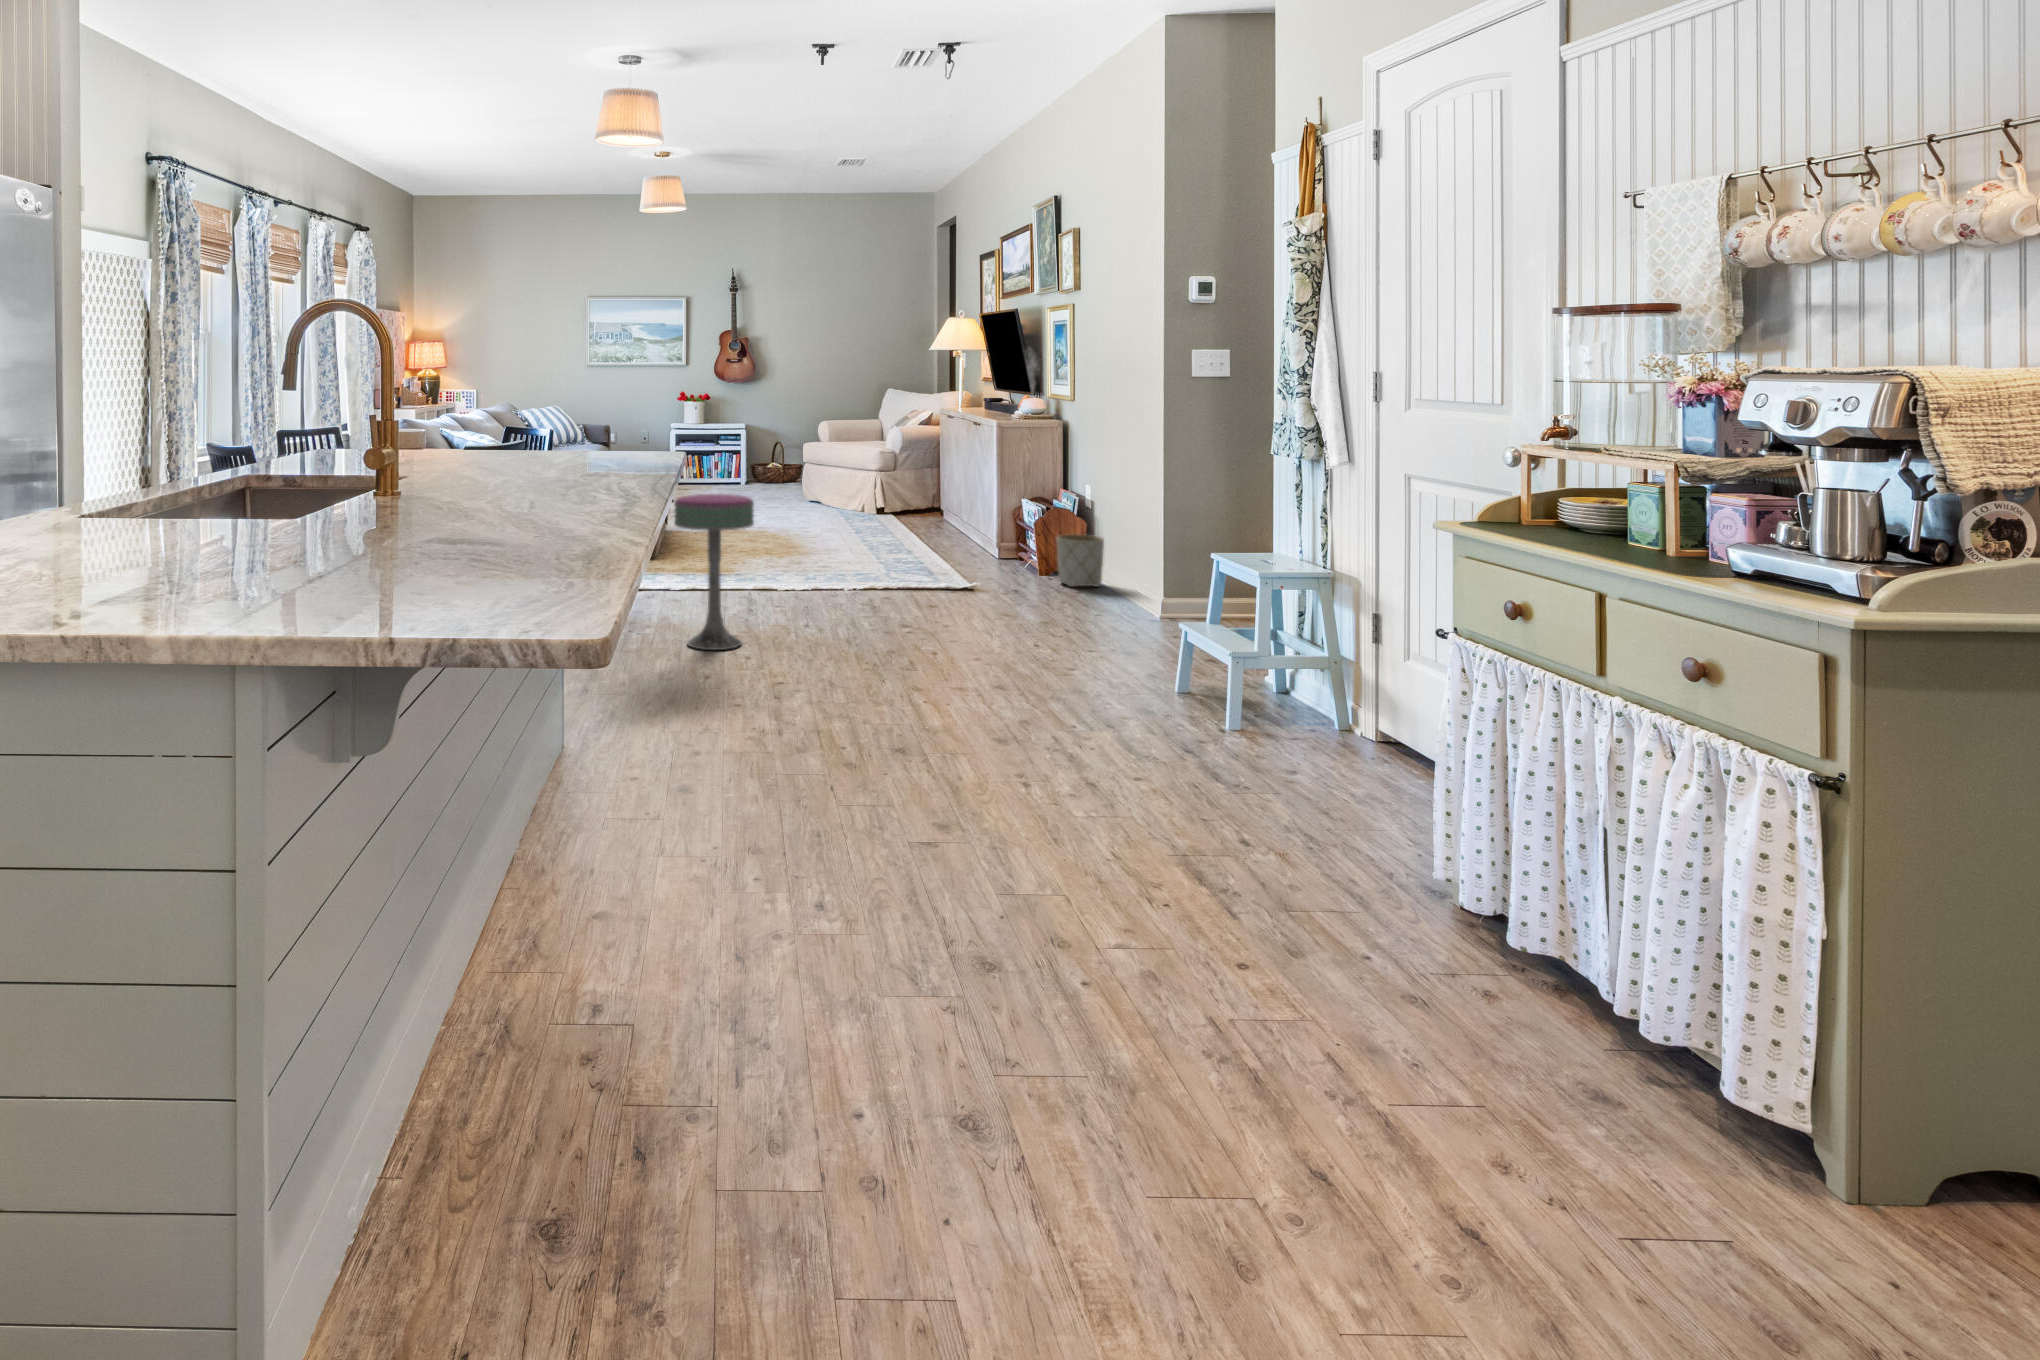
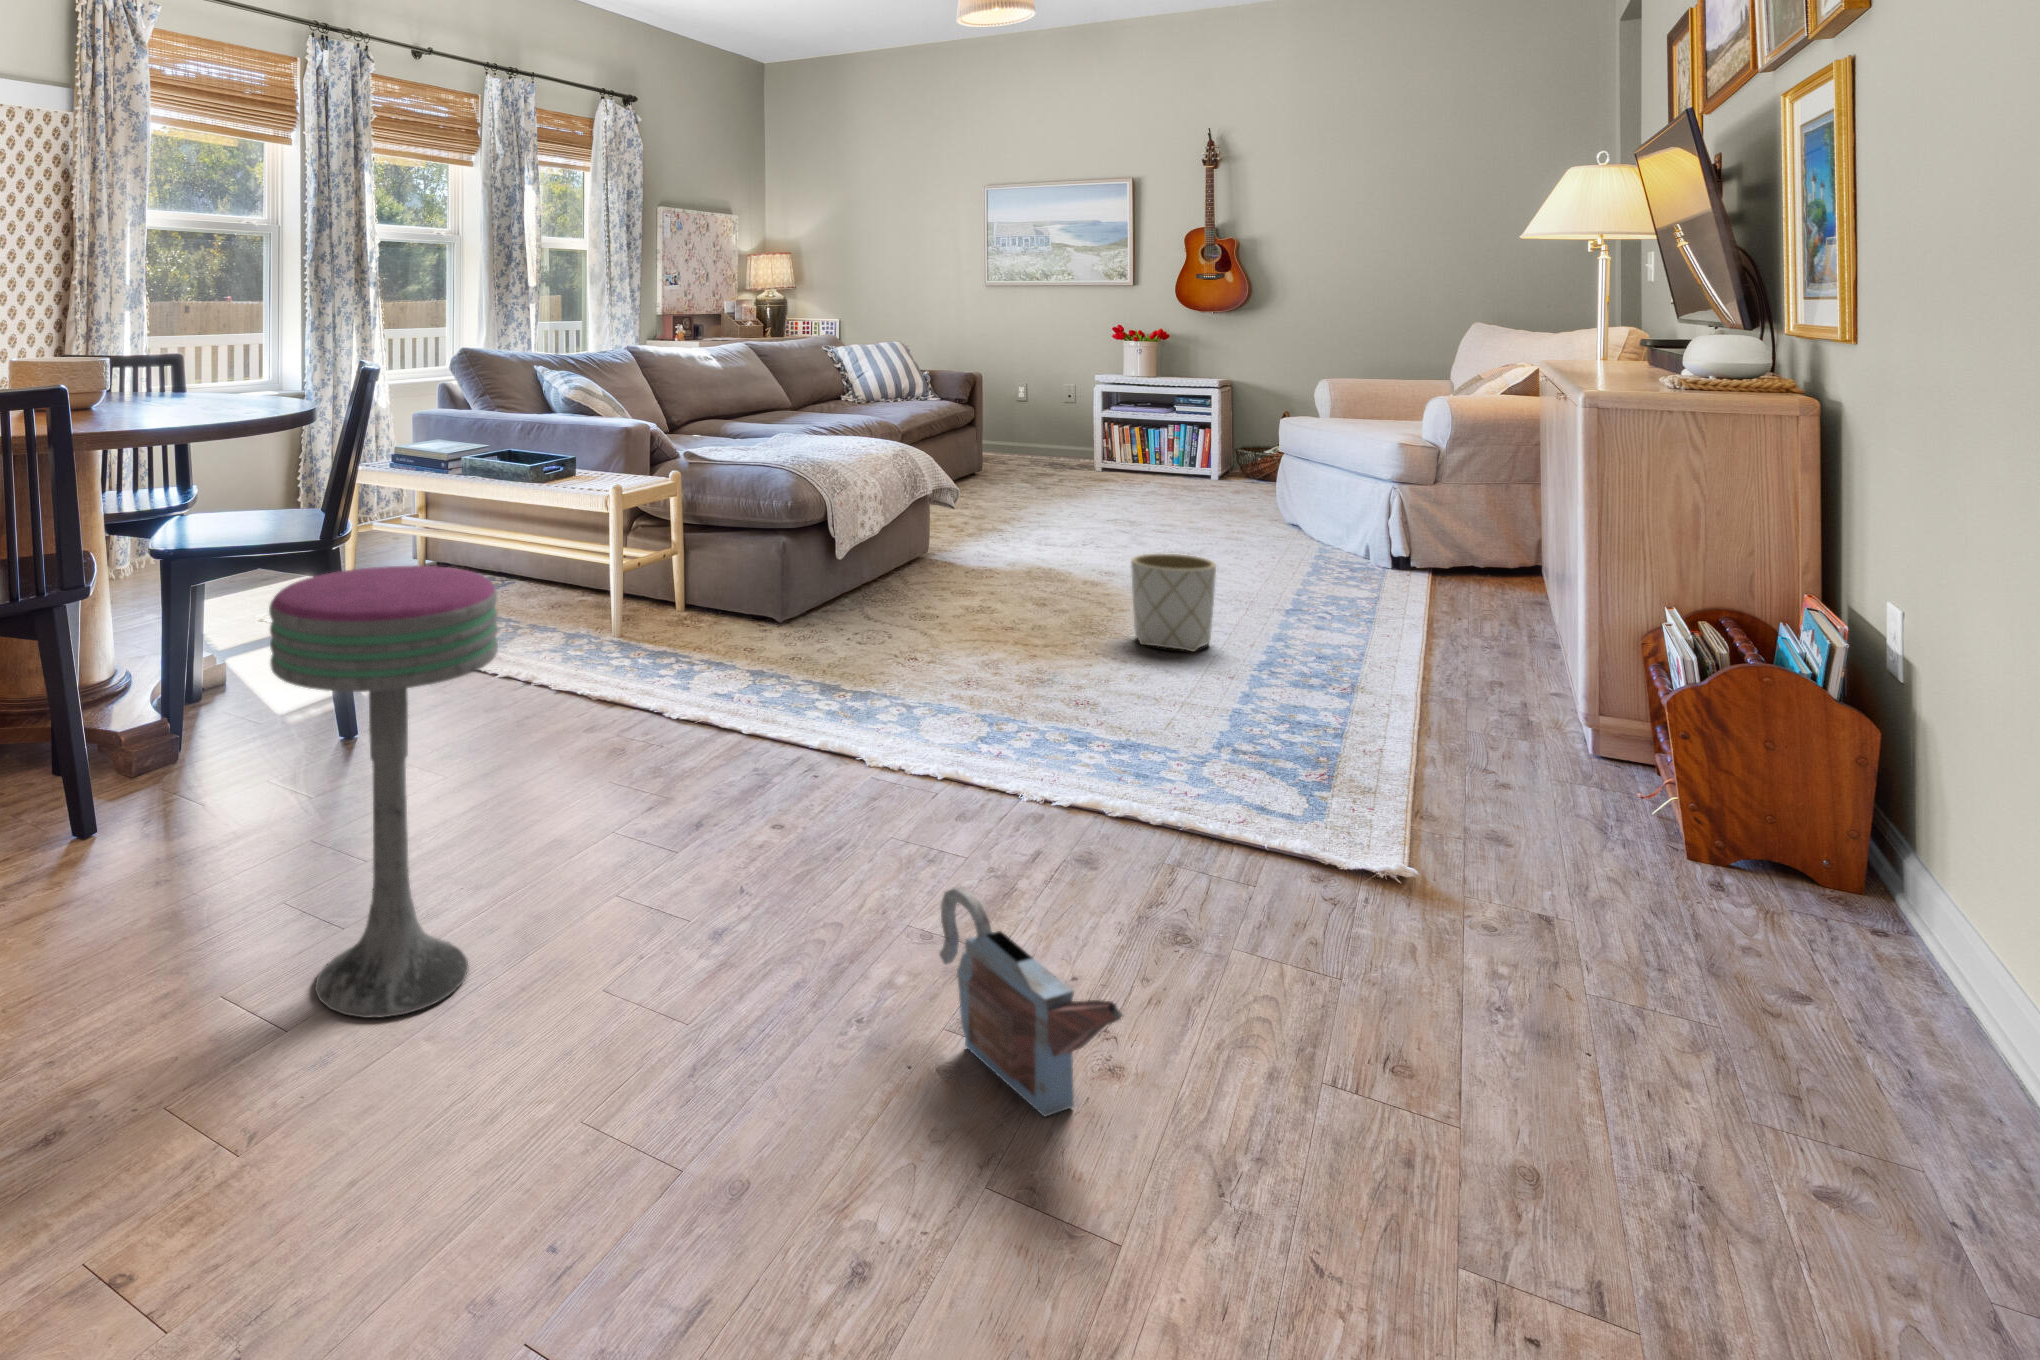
planter: present [1056,534,1104,587] -> present [1131,553,1216,651]
watering can: none [887,581,965,634] -> present [939,886,1123,1116]

